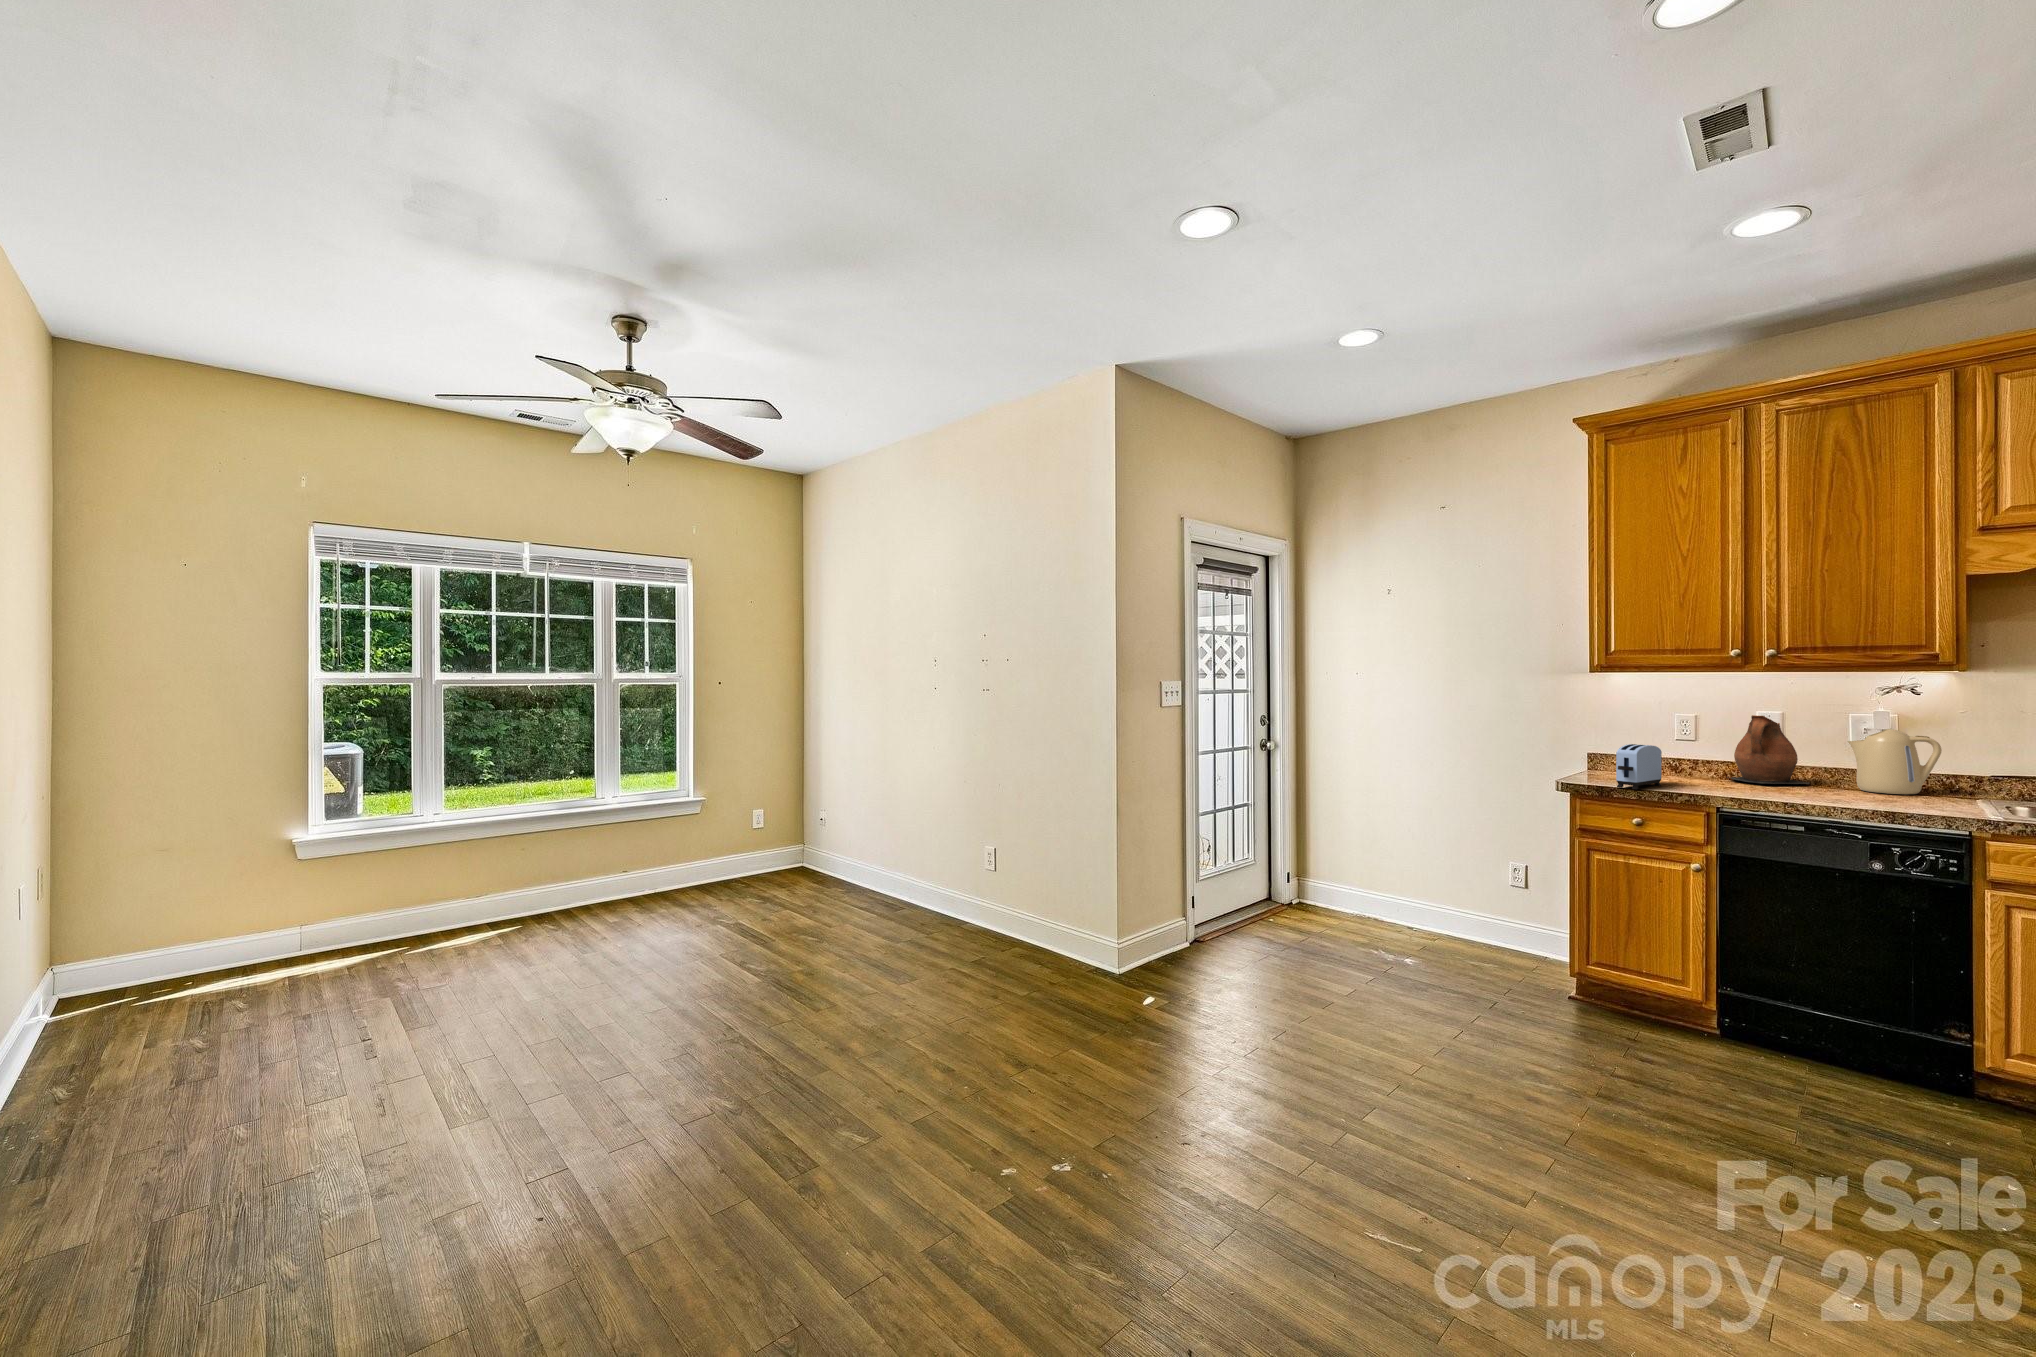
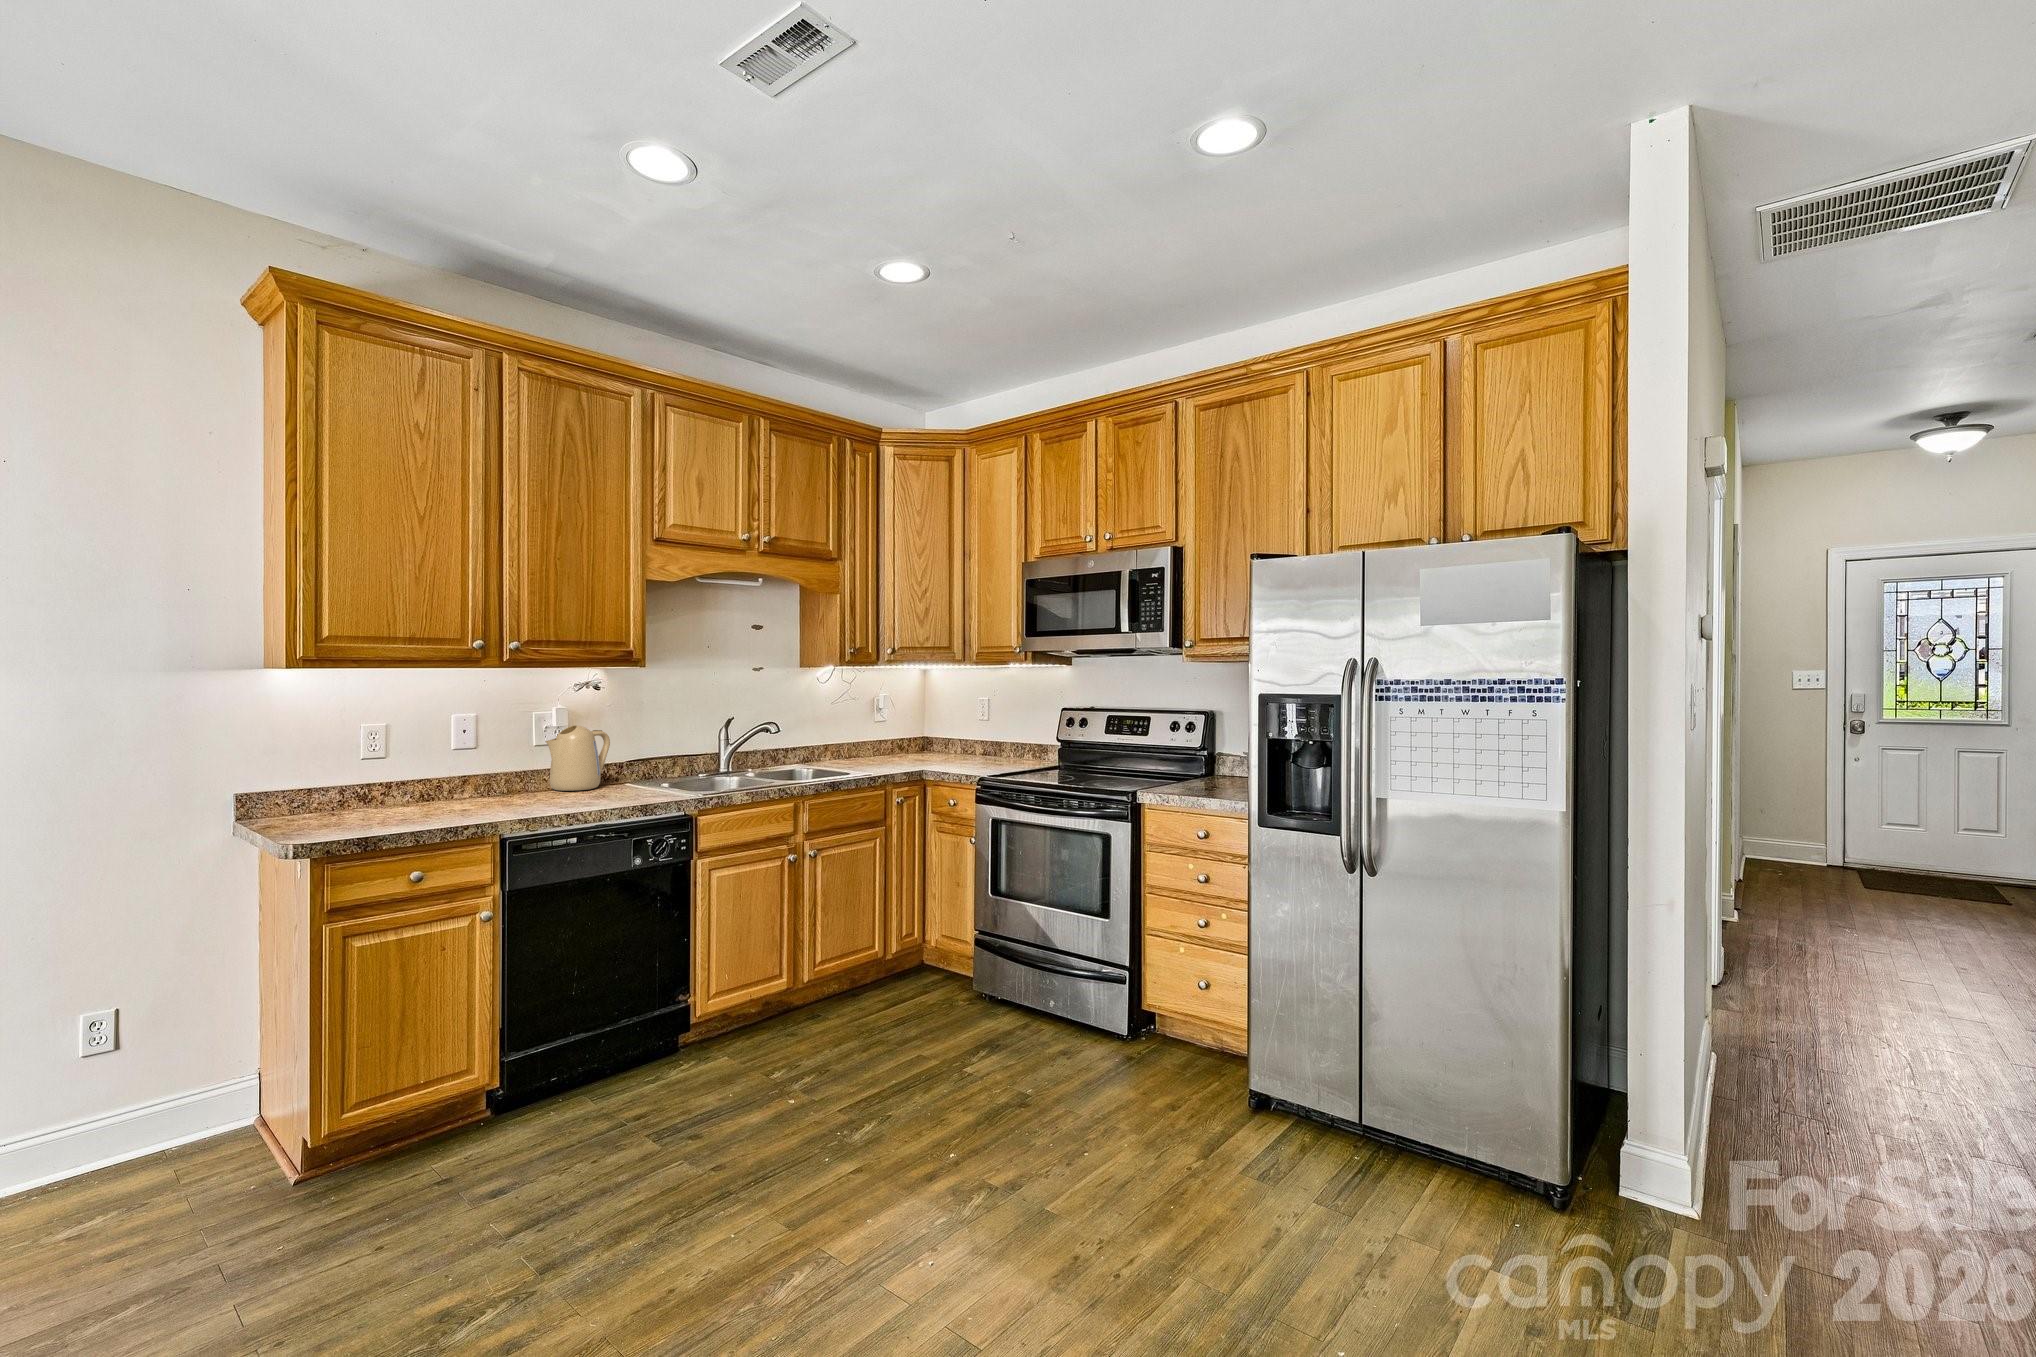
ceramic pitcher: present [1731,715,1810,784] -> none [425,720,510,800]
toaster: present [1616,744,1662,789] -> none [372,769,407,835]

